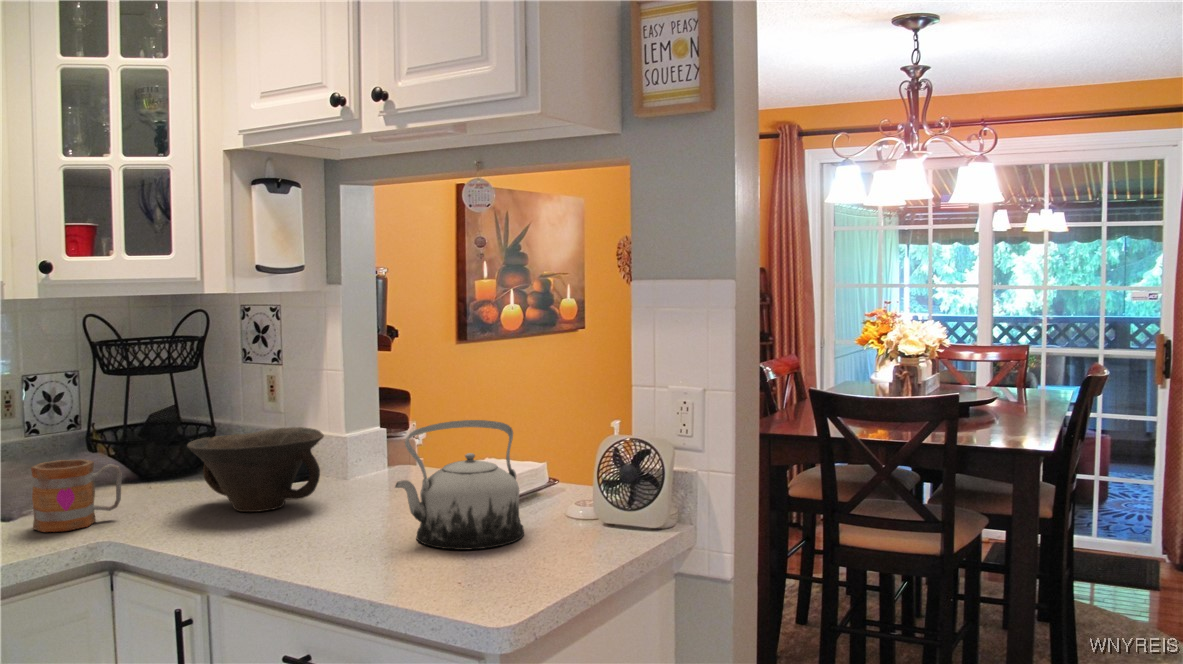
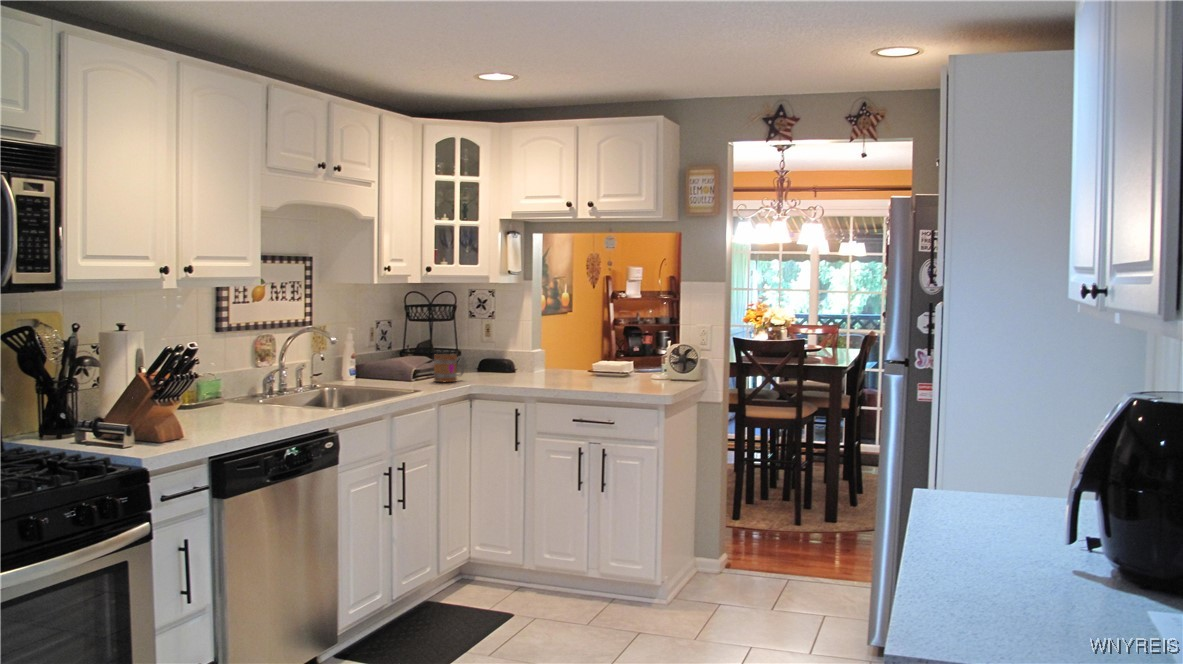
teapot: present [395,420,524,550] -> none [597,337,644,384]
bowl: present [187,427,324,512] -> none [485,345,545,378]

